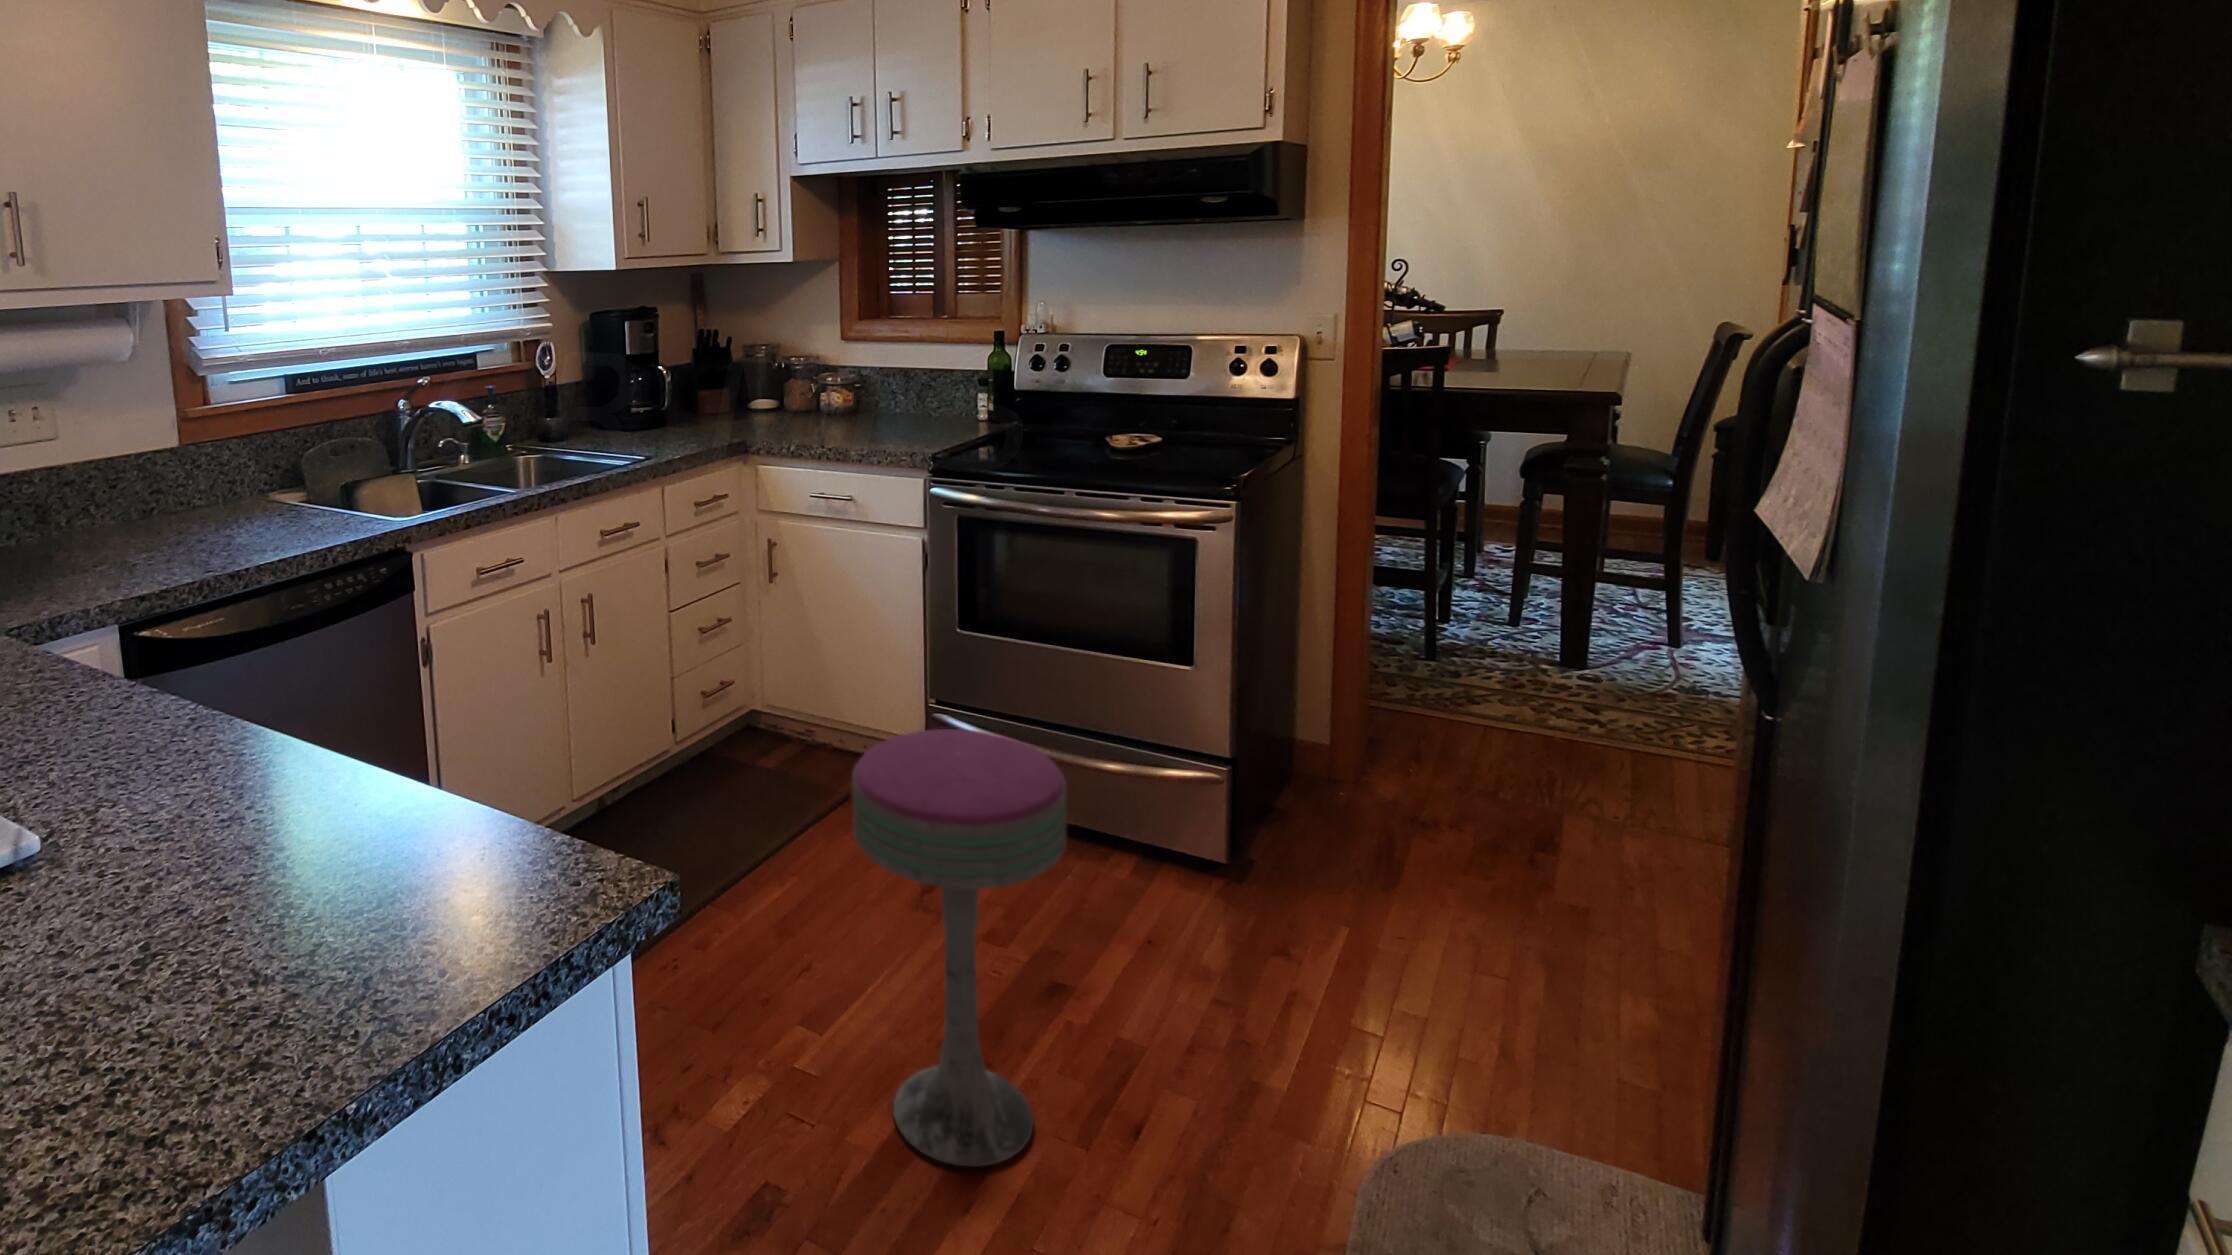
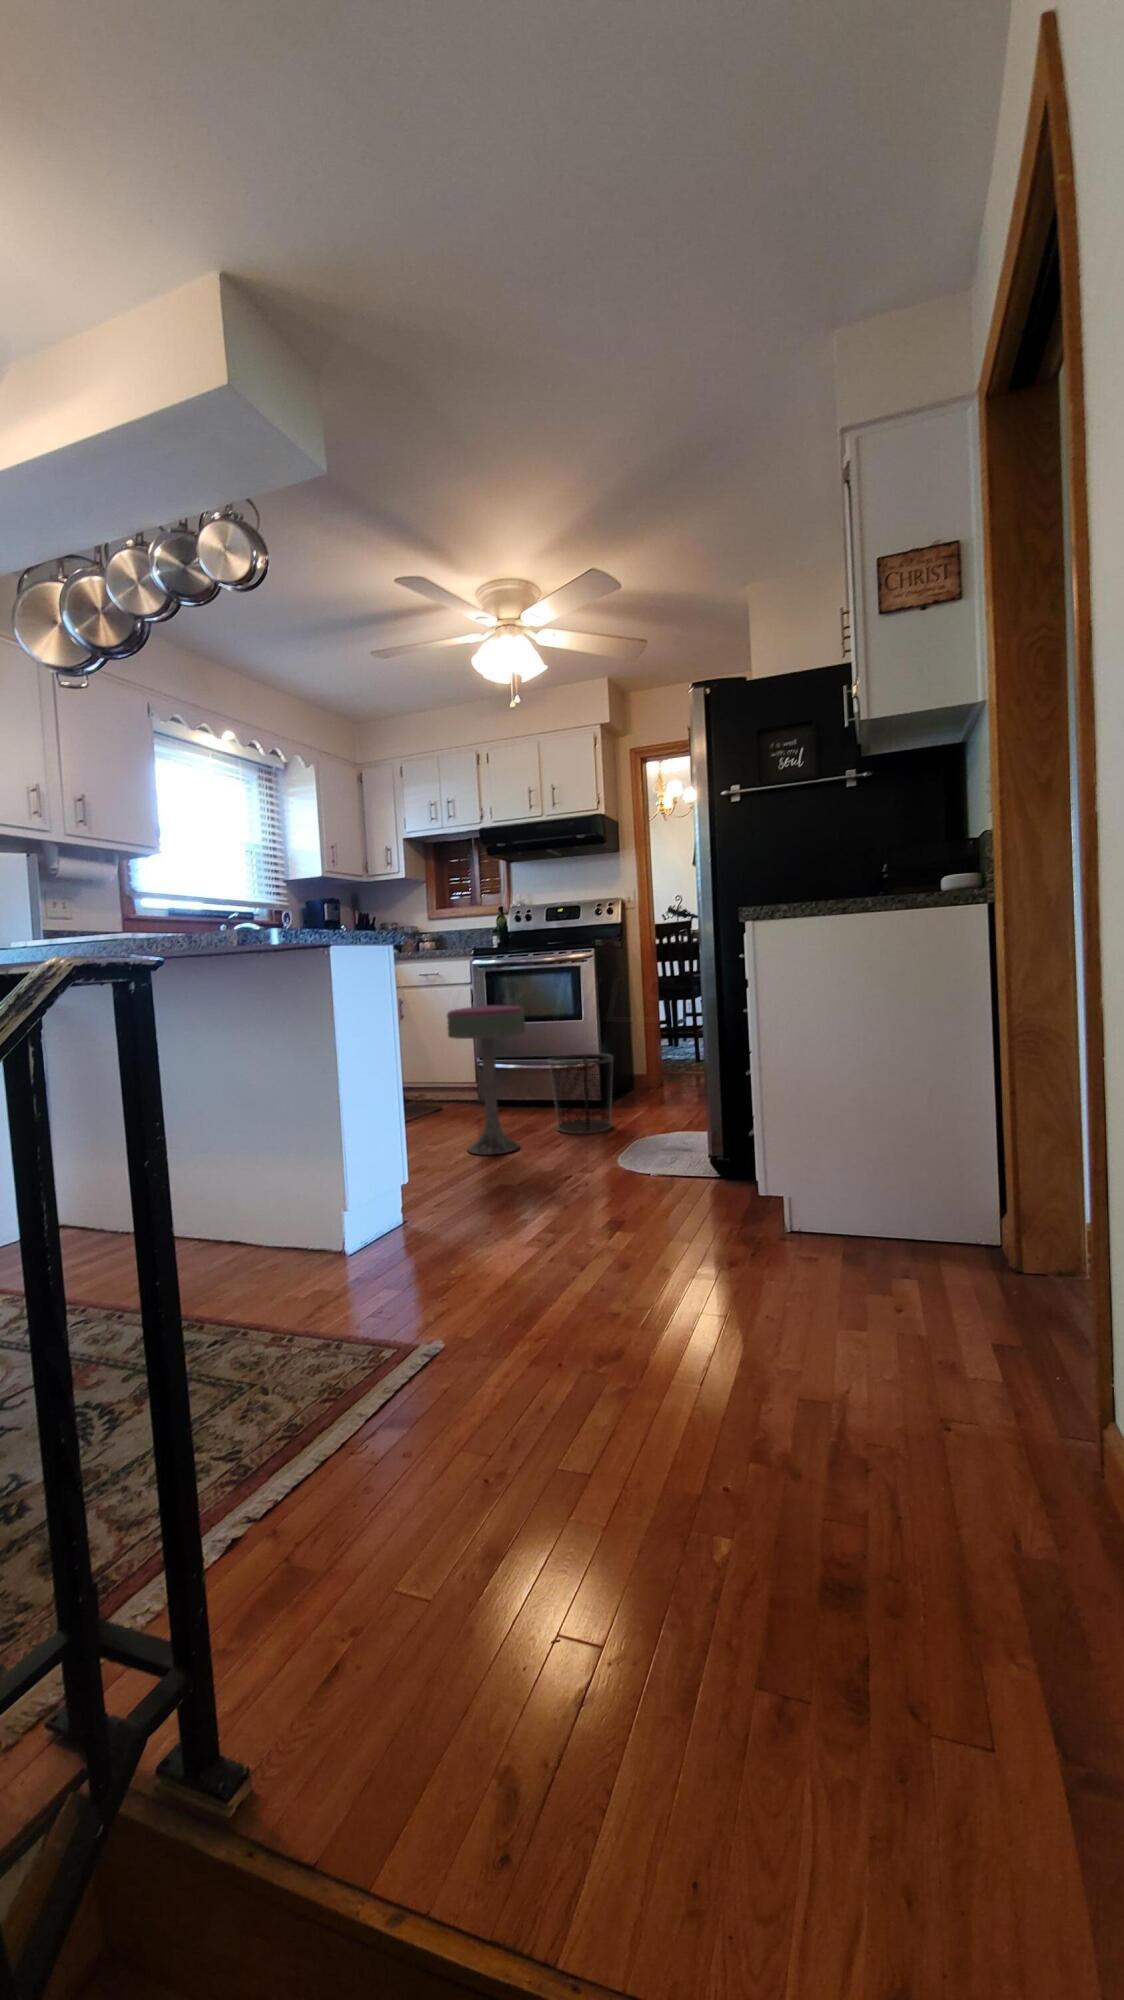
waste bin: none [1113,812,1303,1072] -> present [549,1053,613,1134]

